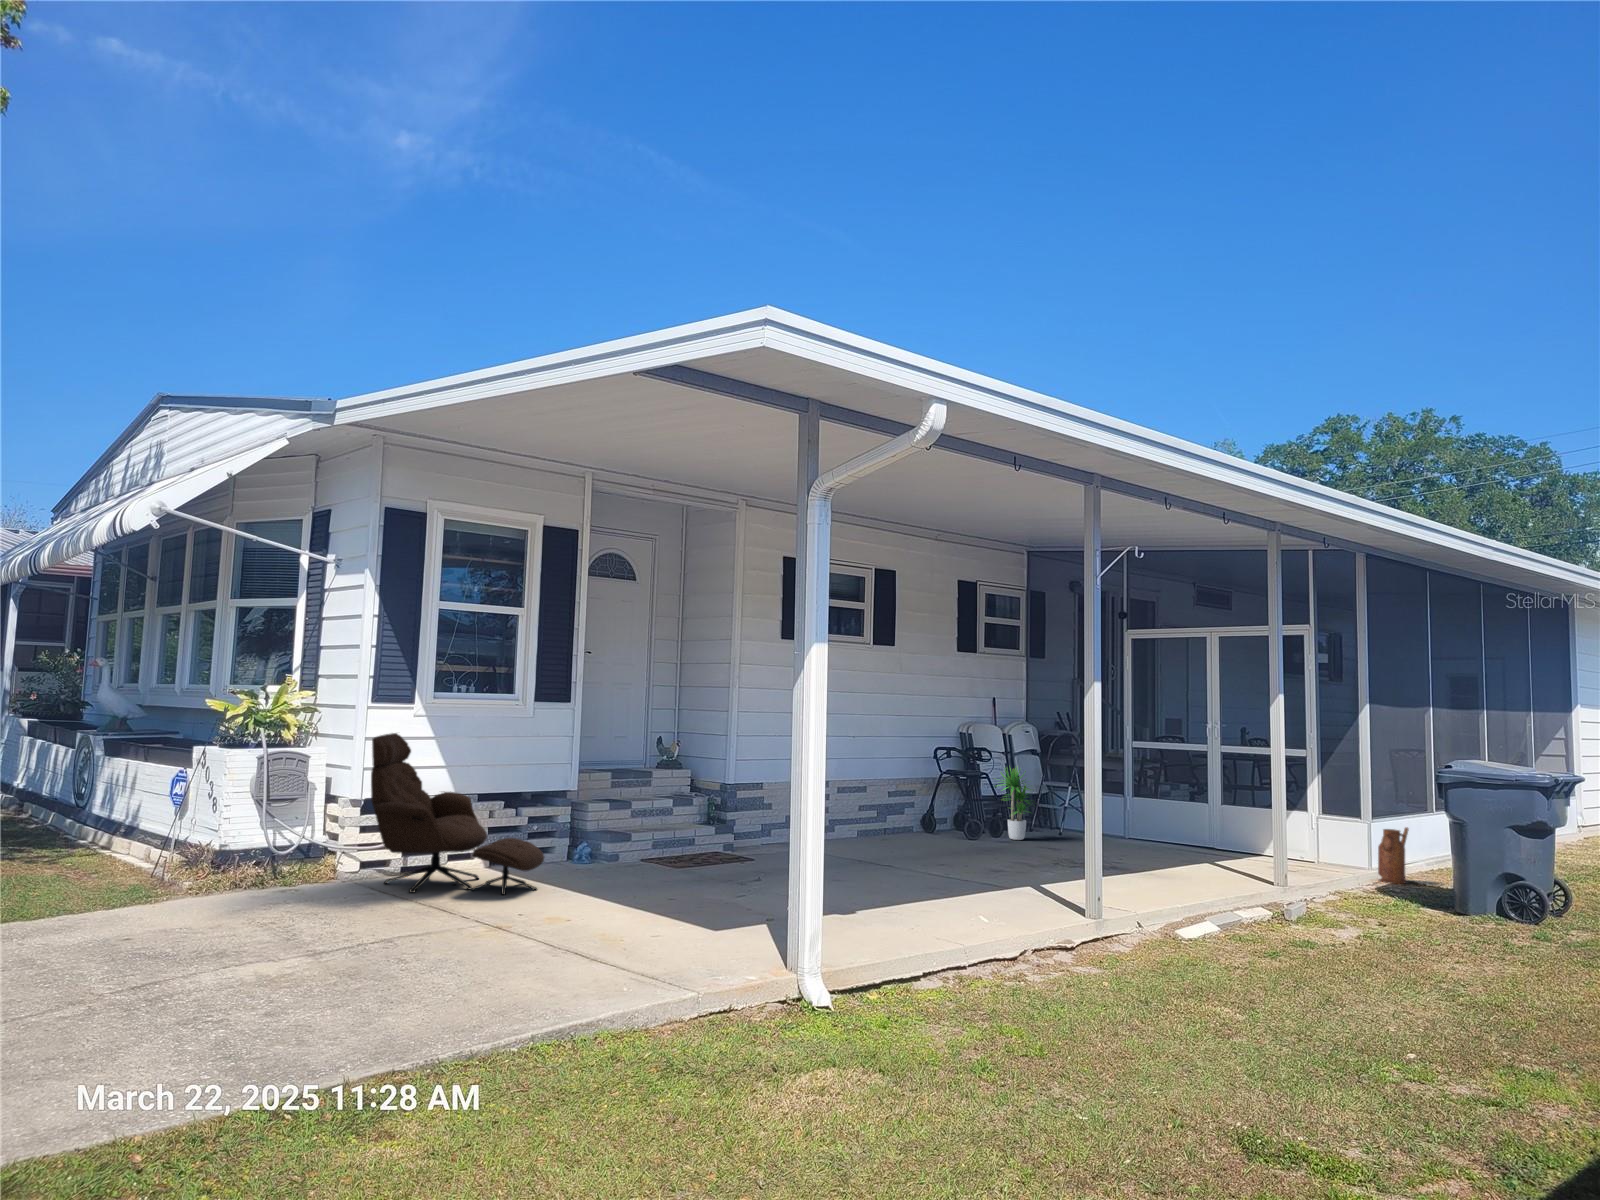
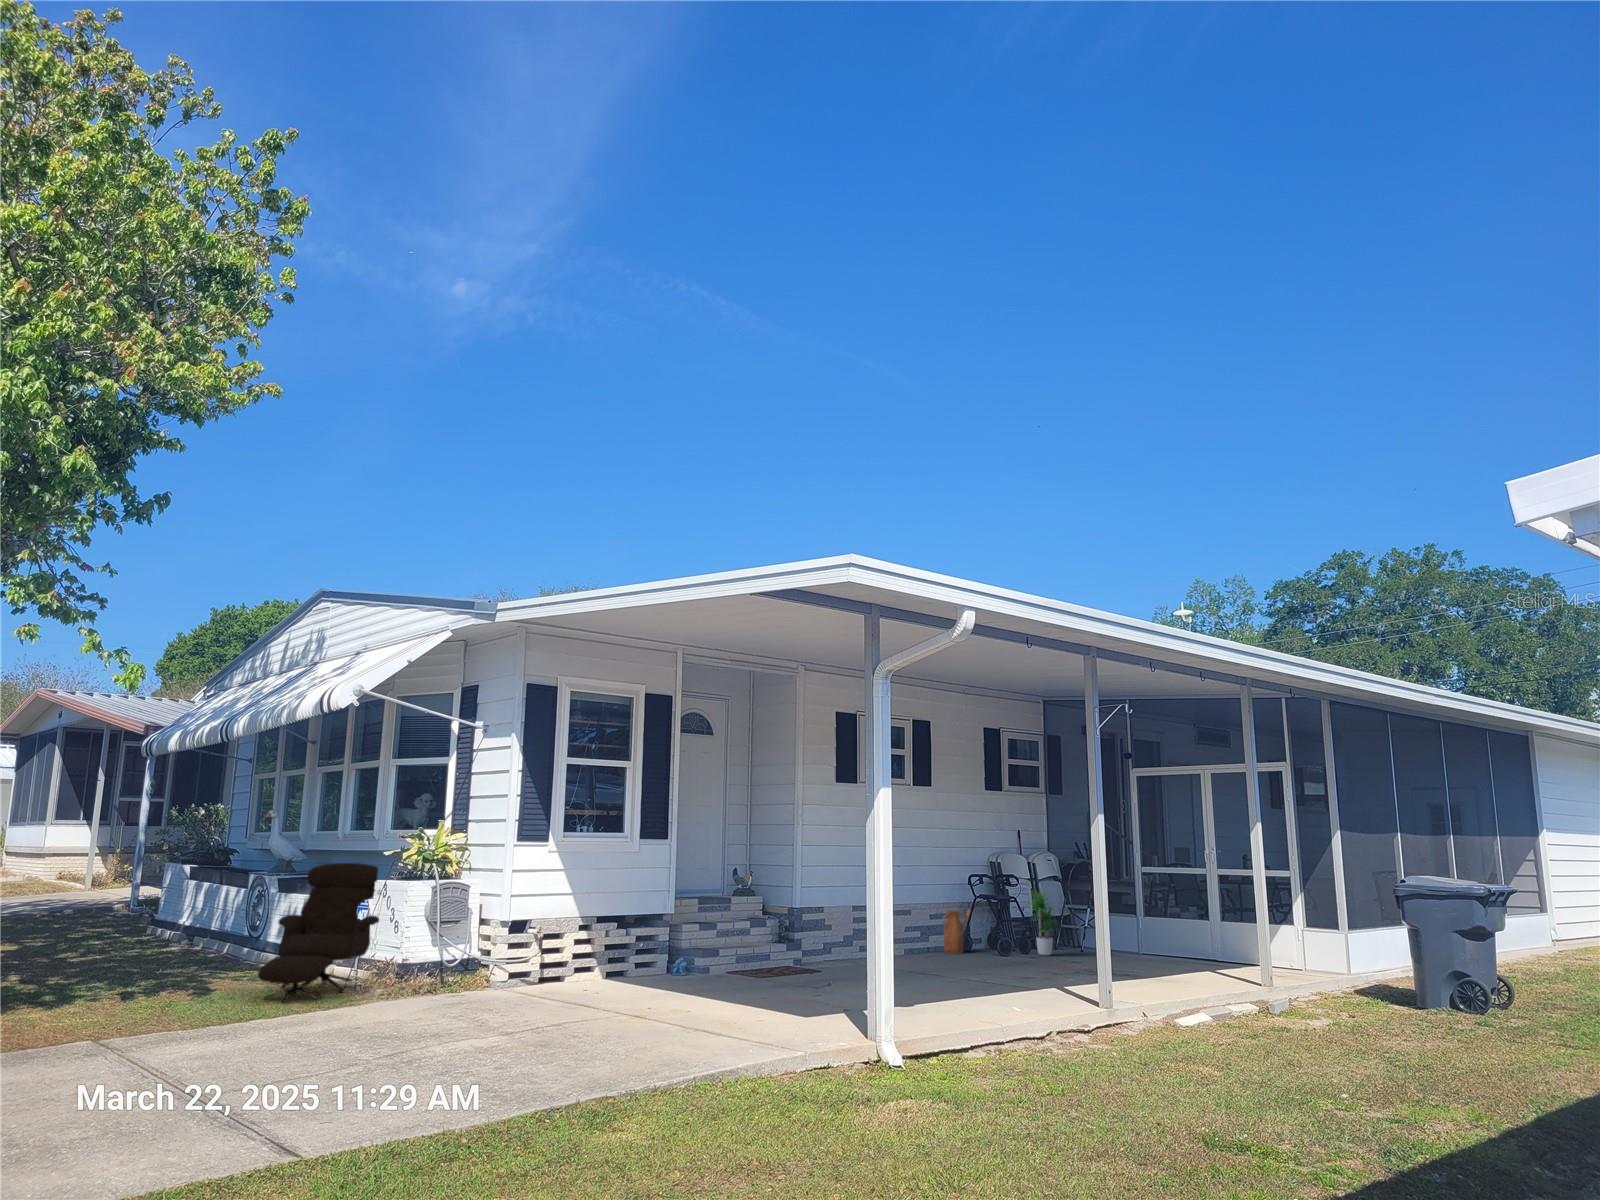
lounge chair: present [371,733,544,895] -> present [258,863,379,1003]
watering can: present [1378,827,1409,884] -> present [942,909,971,954]

